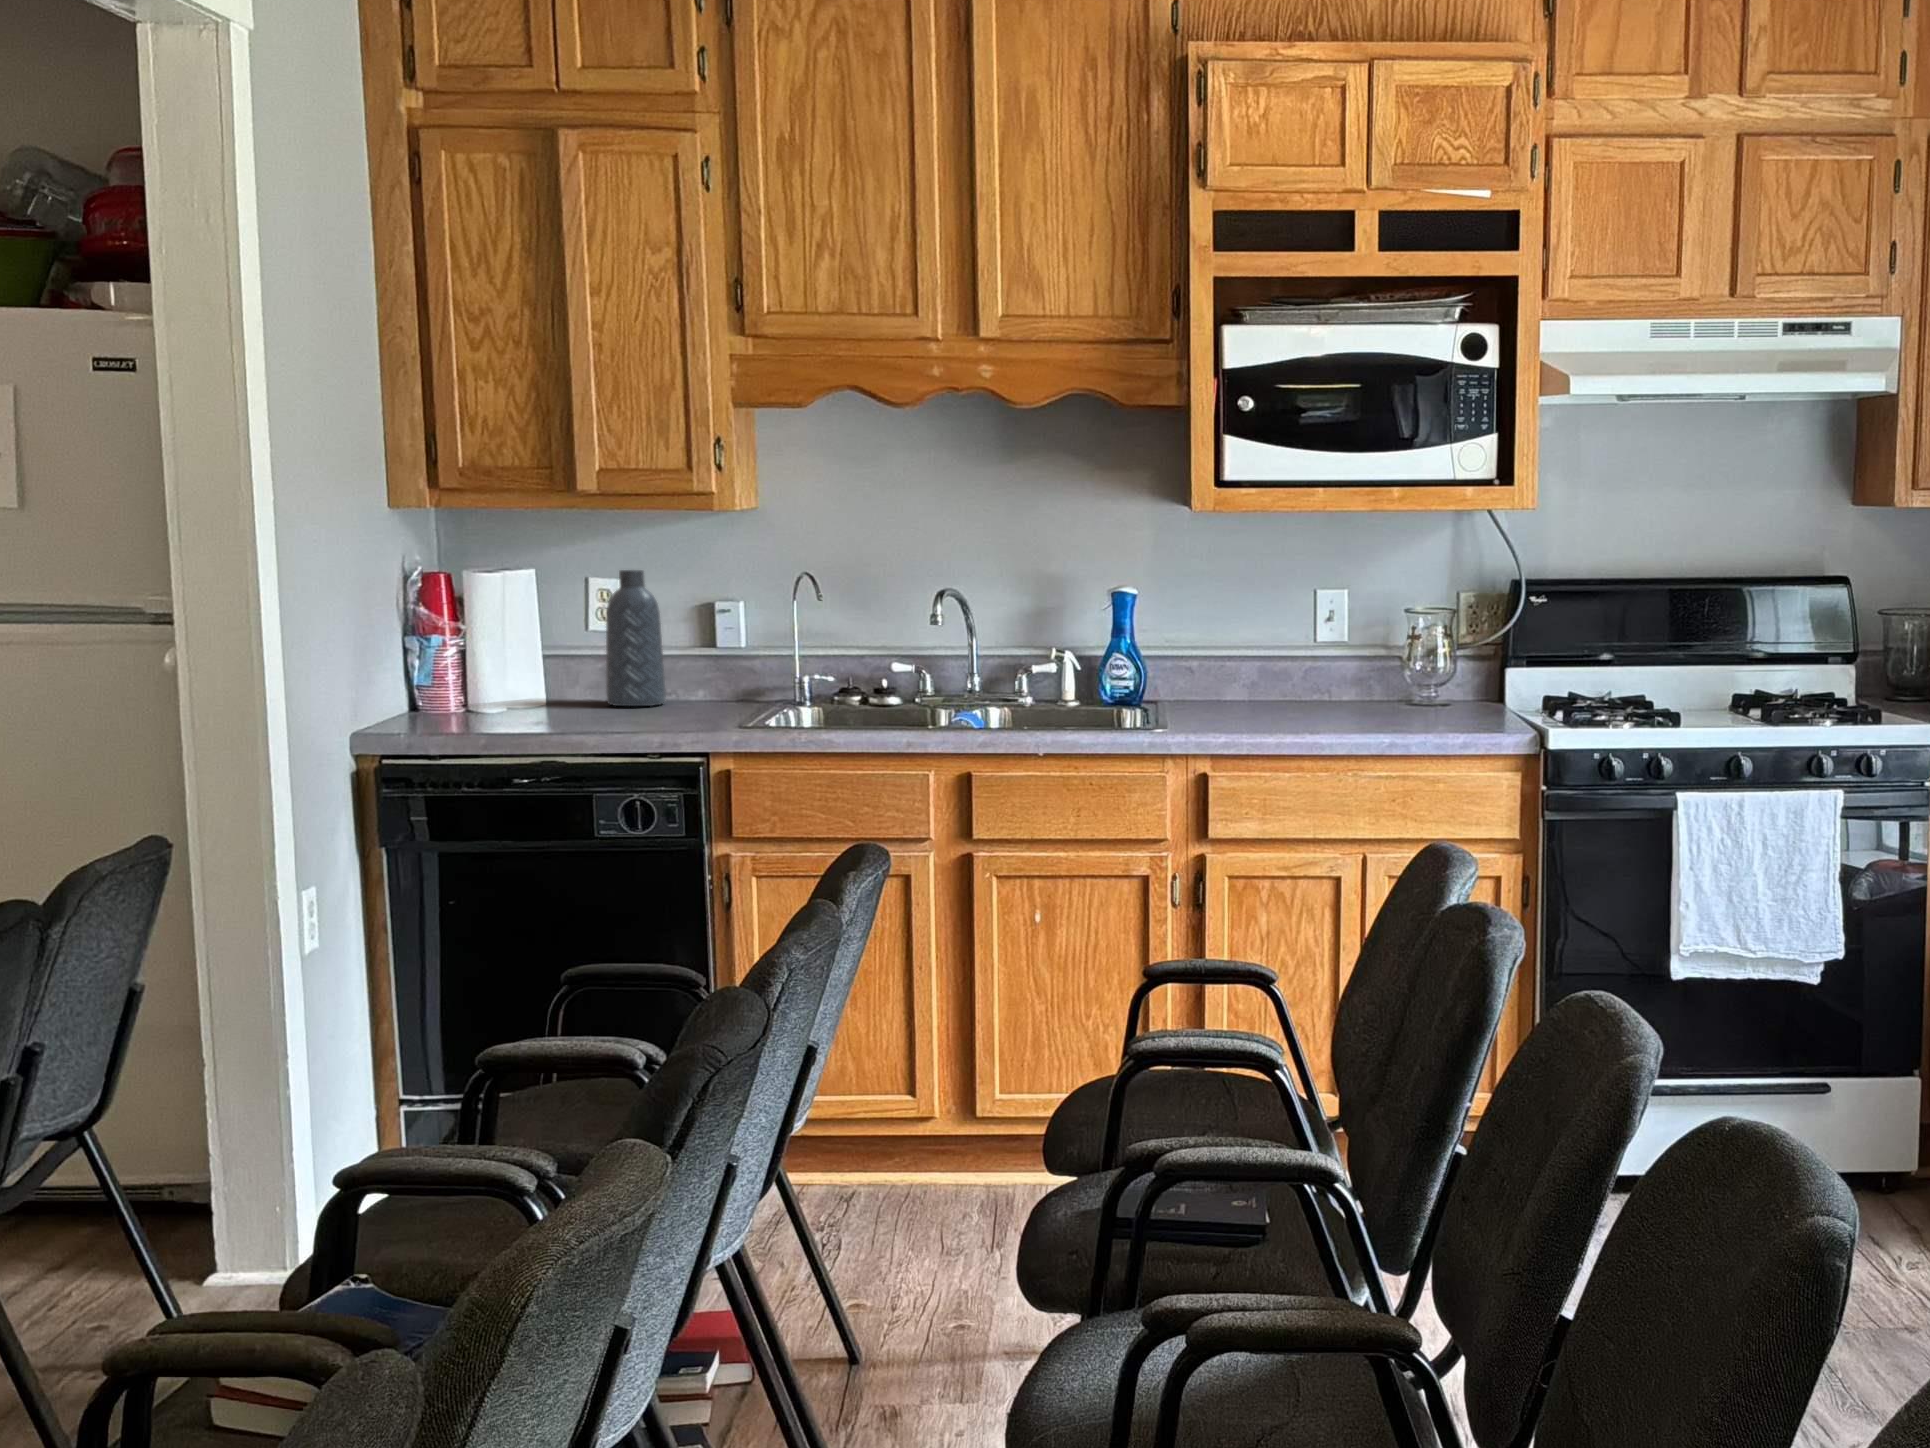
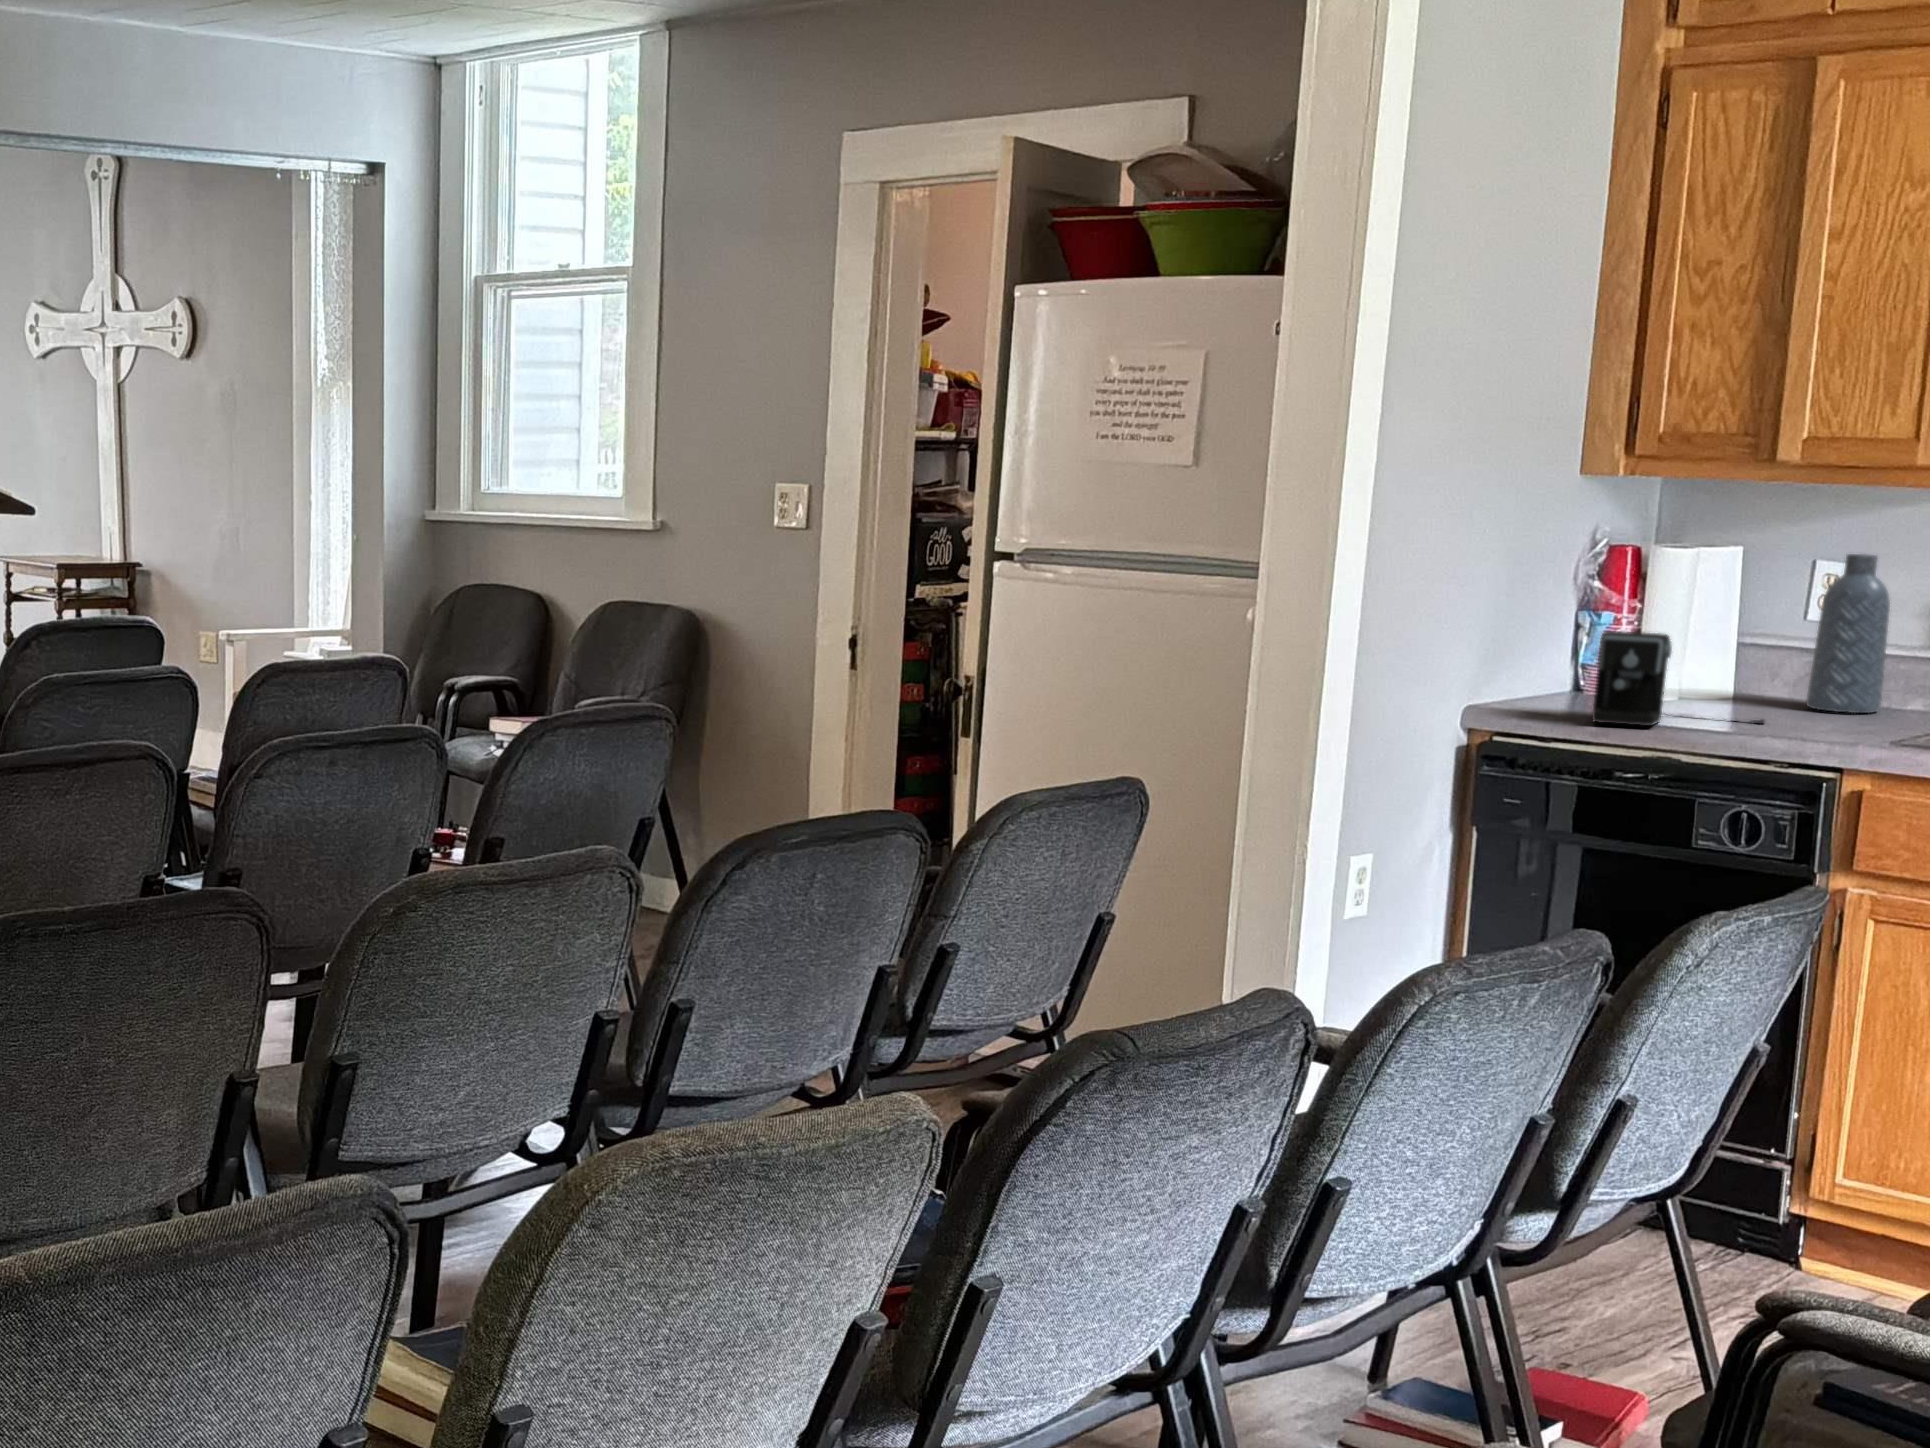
coffee maker: none [459,650,604,736] -> present [1592,631,1765,726]

